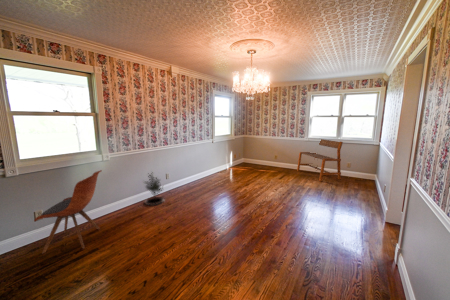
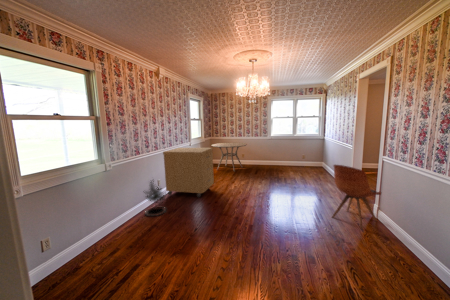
bench: present [297,139,343,181] -> none [264,136,302,173]
dining table: none [240,141,278,172] -> present [212,143,247,171]
storage cabinet: none [174,144,224,194] -> present [163,148,214,197]
dining chair: present [34,170,101,253] -> present [332,165,381,230]

